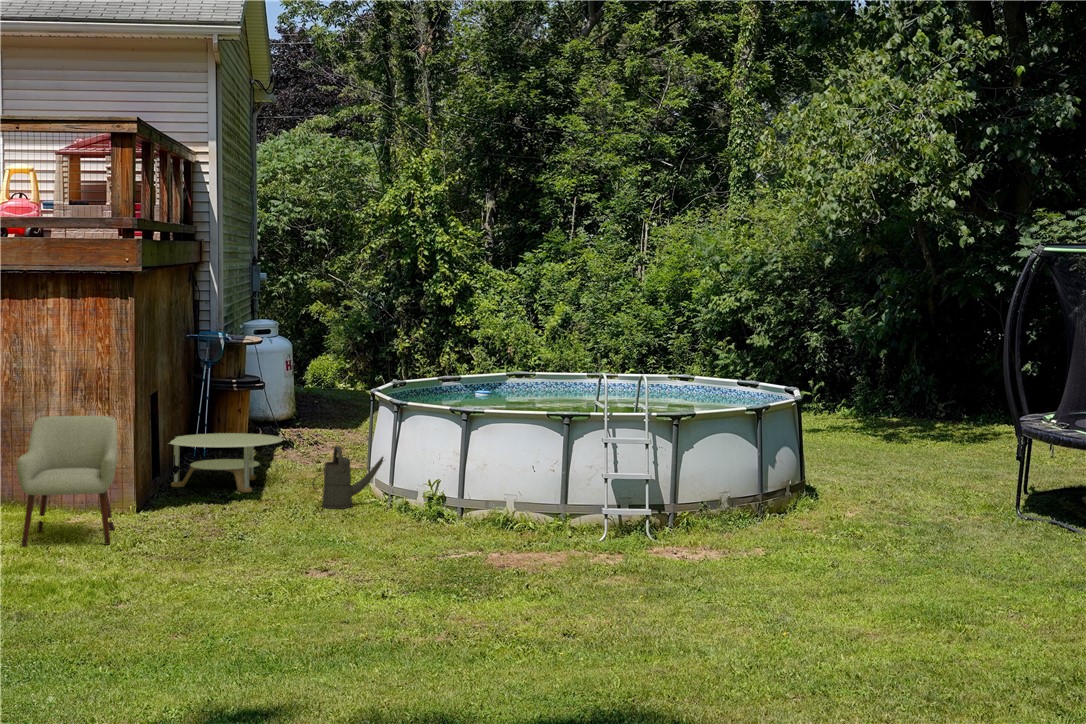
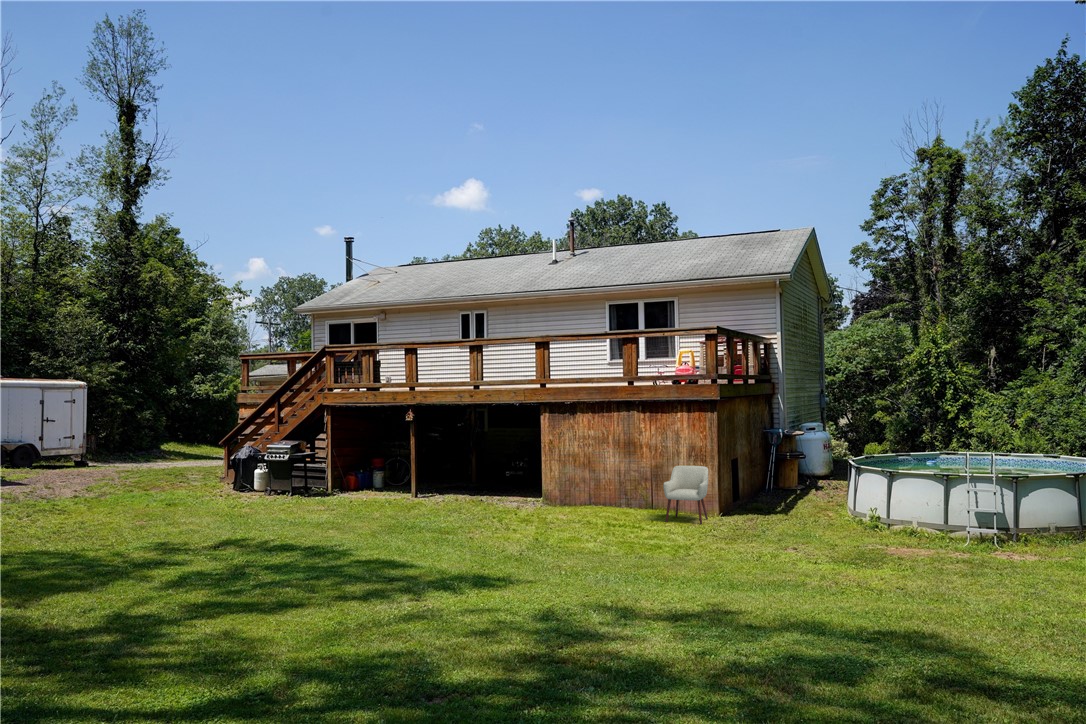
round table: present [170,433,283,492] -> none [744,480,804,510]
watering can: present [312,446,384,509] -> none [810,487,851,520]

